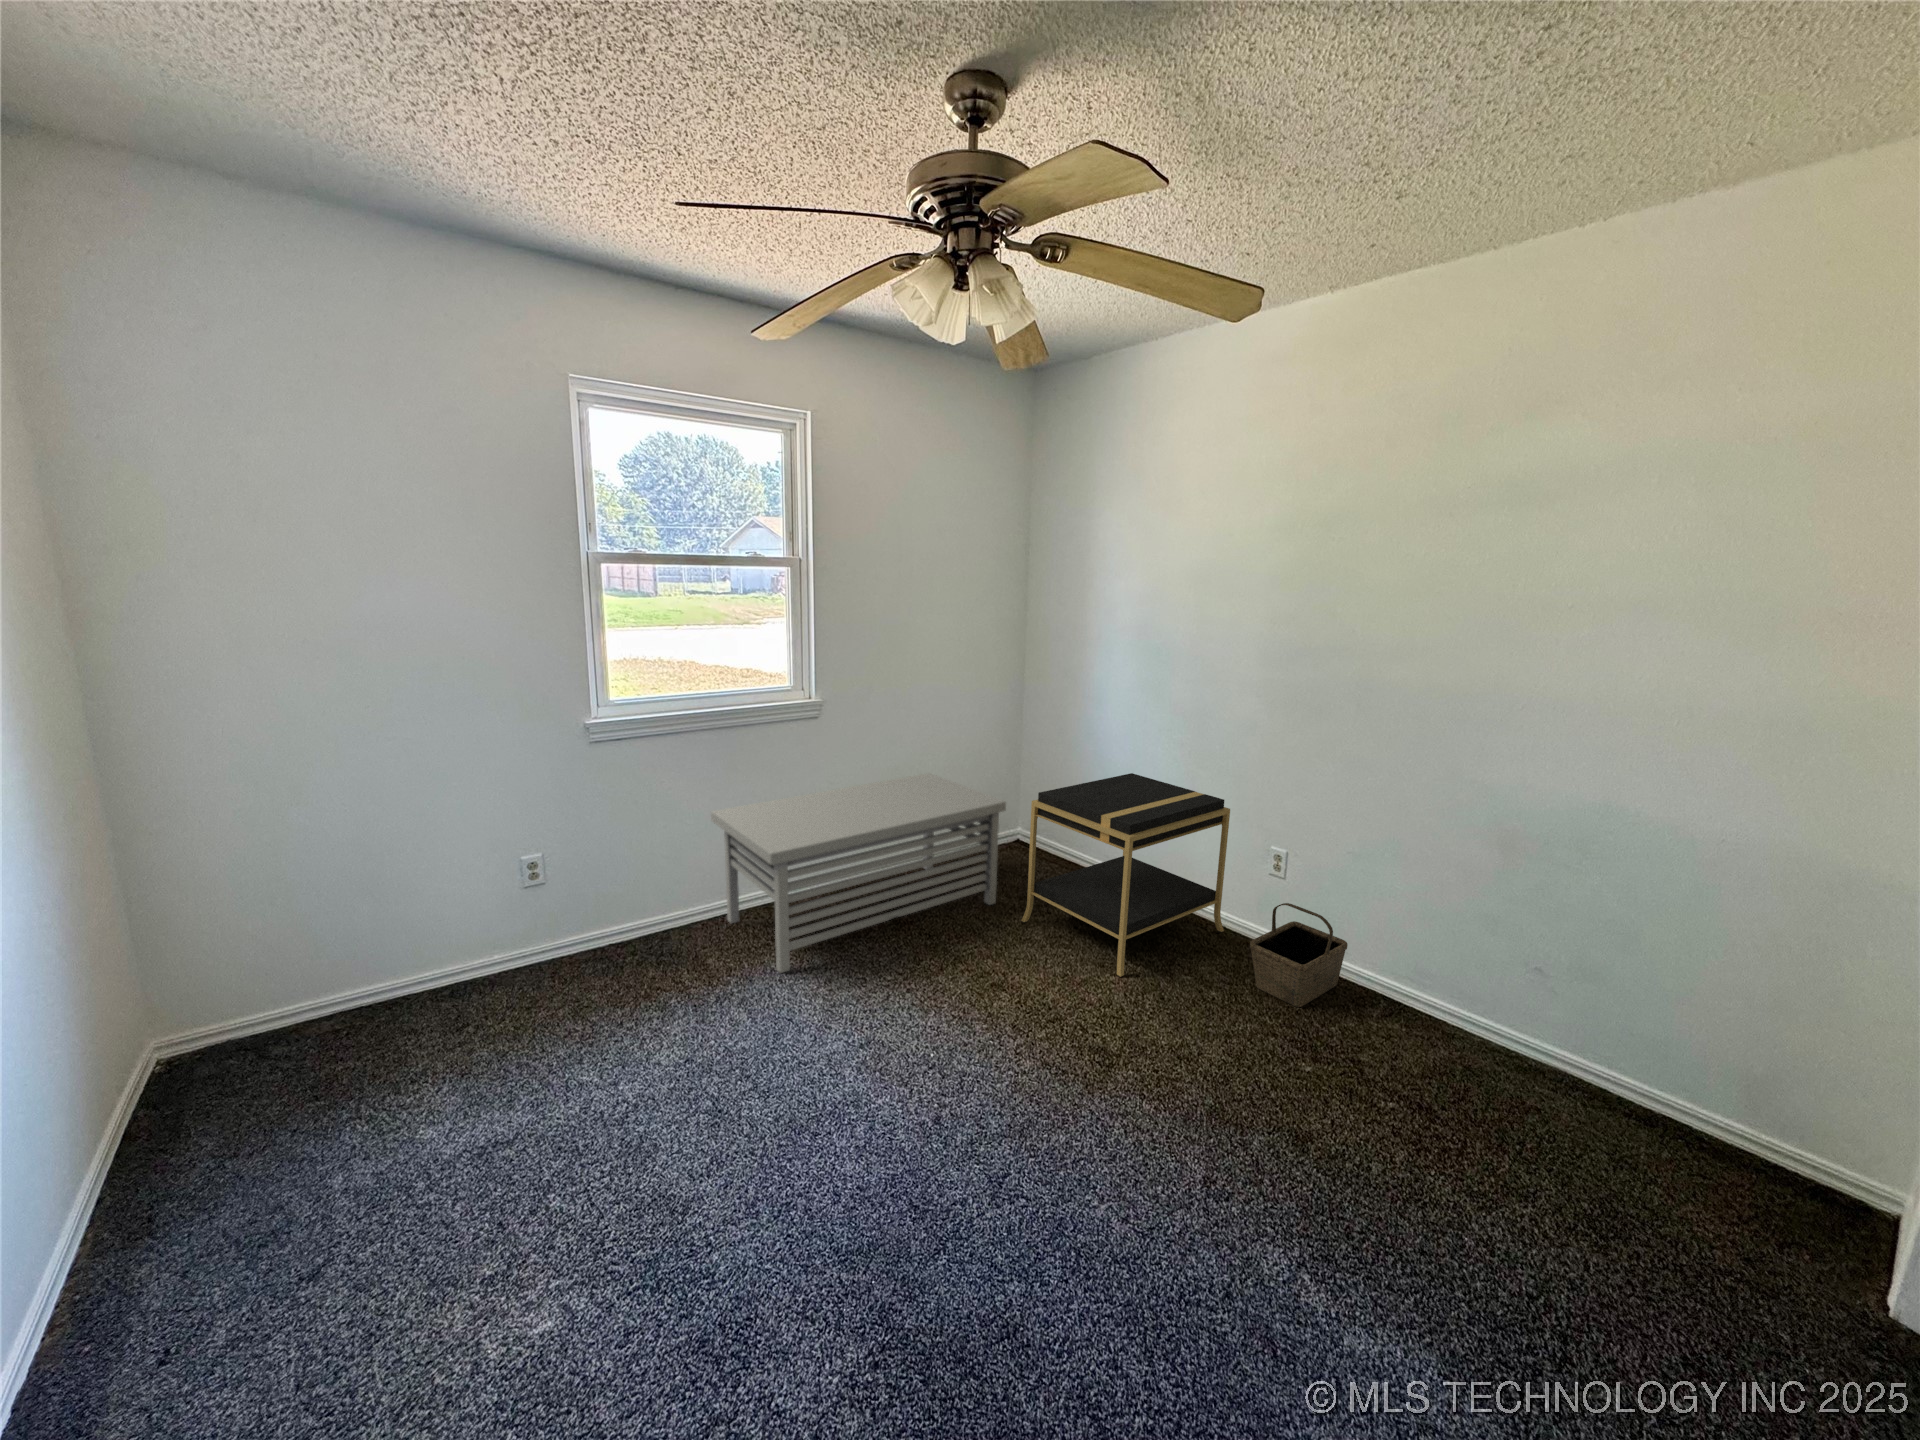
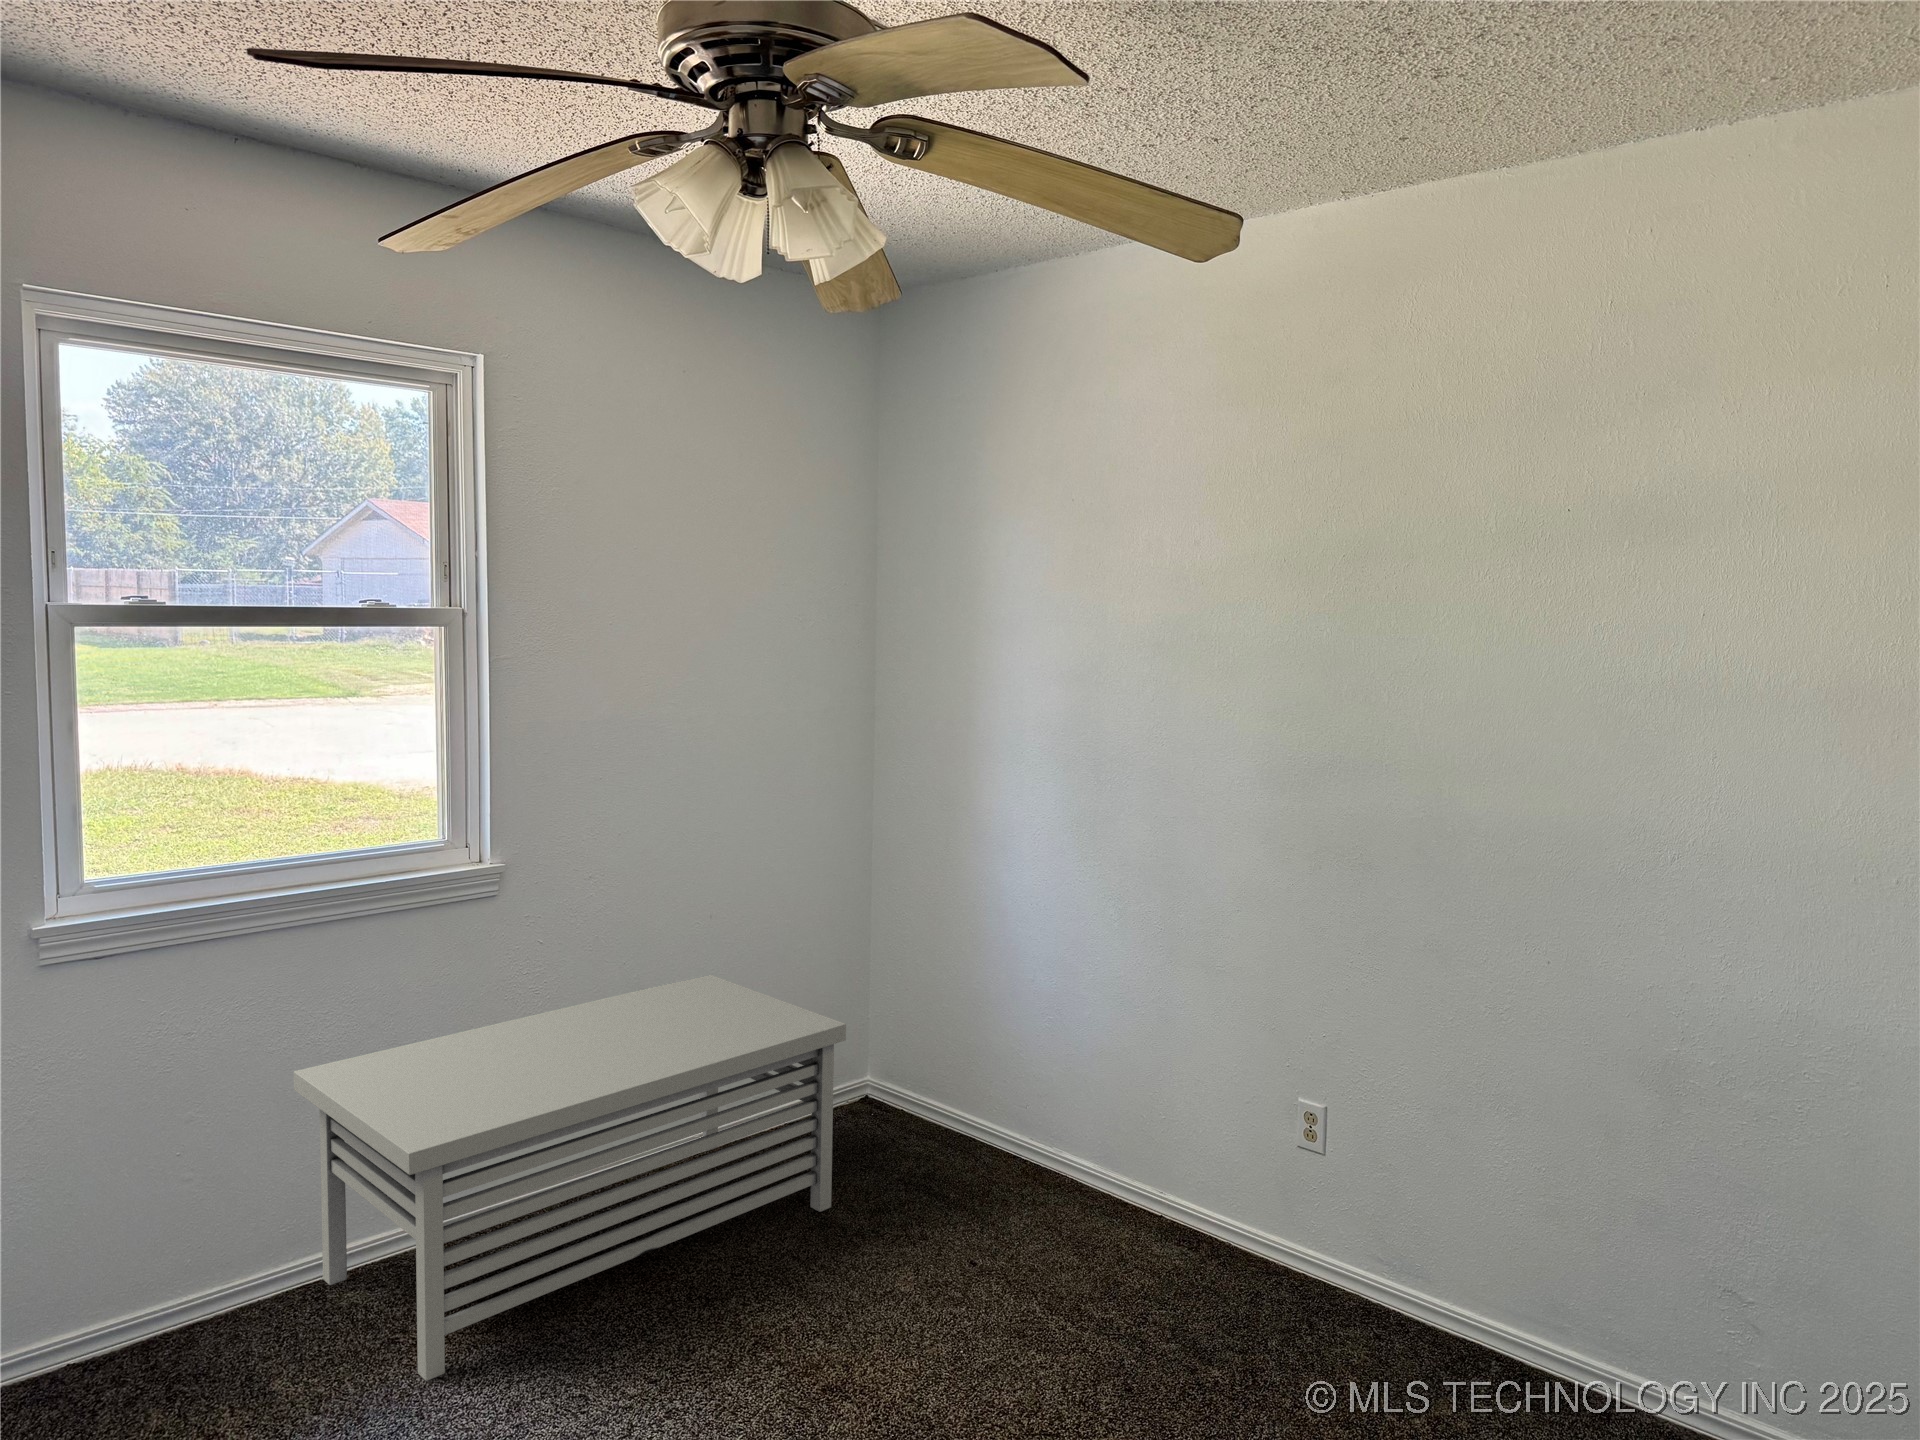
nightstand: present [1021,773,1230,977] -> none [876,963,1223,1333]
basket: present [1250,903,1348,1007] -> none [1265,1181,1420,1363]

